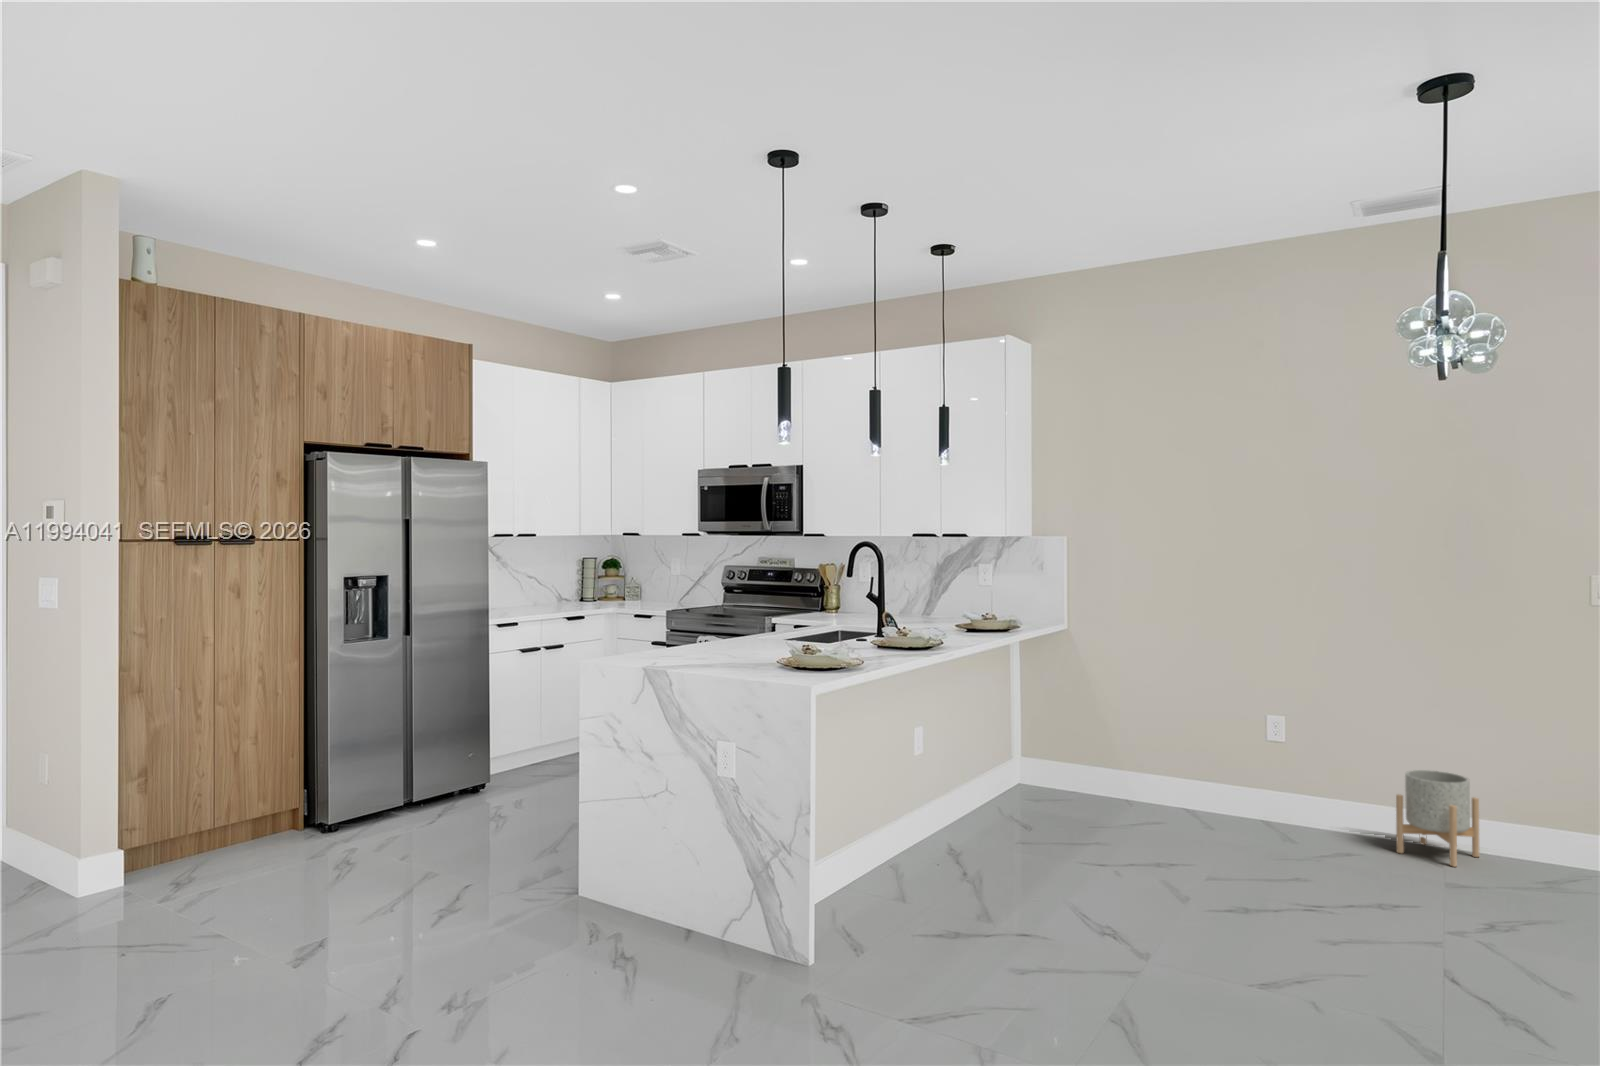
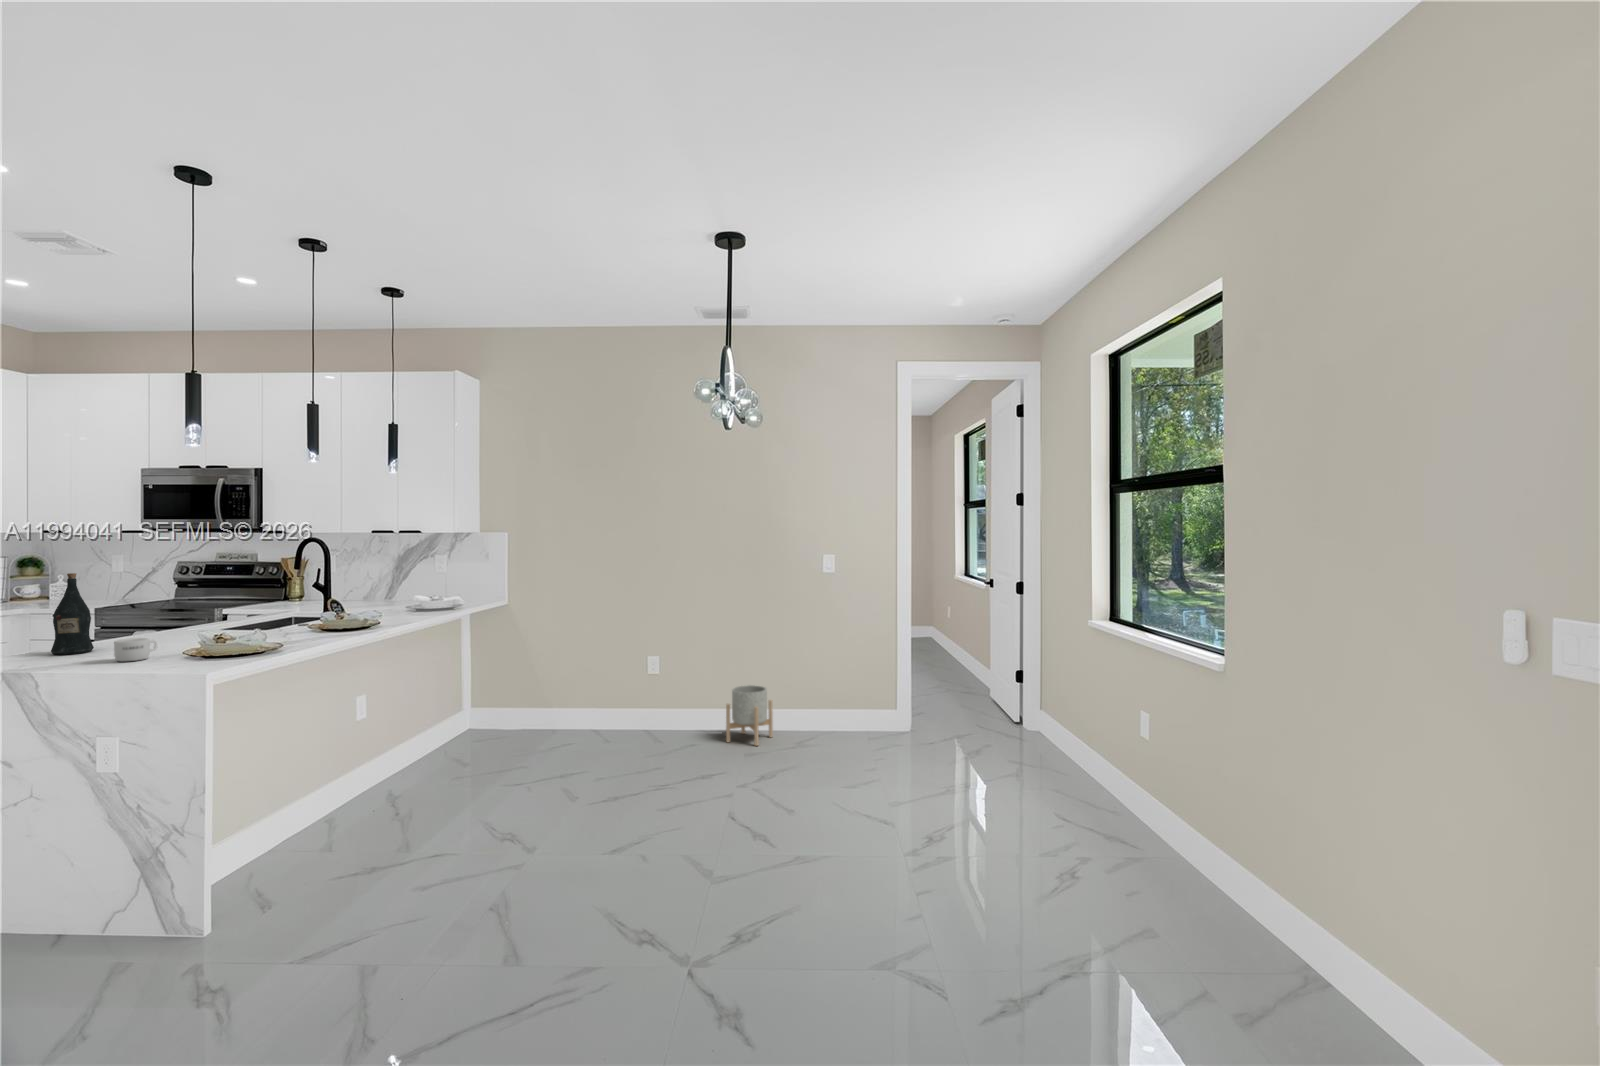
wine bottle: none [668,575,699,655] -> present [51,573,94,655]
mug: none [723,643,756,666] -> present [114,638,157,662]

